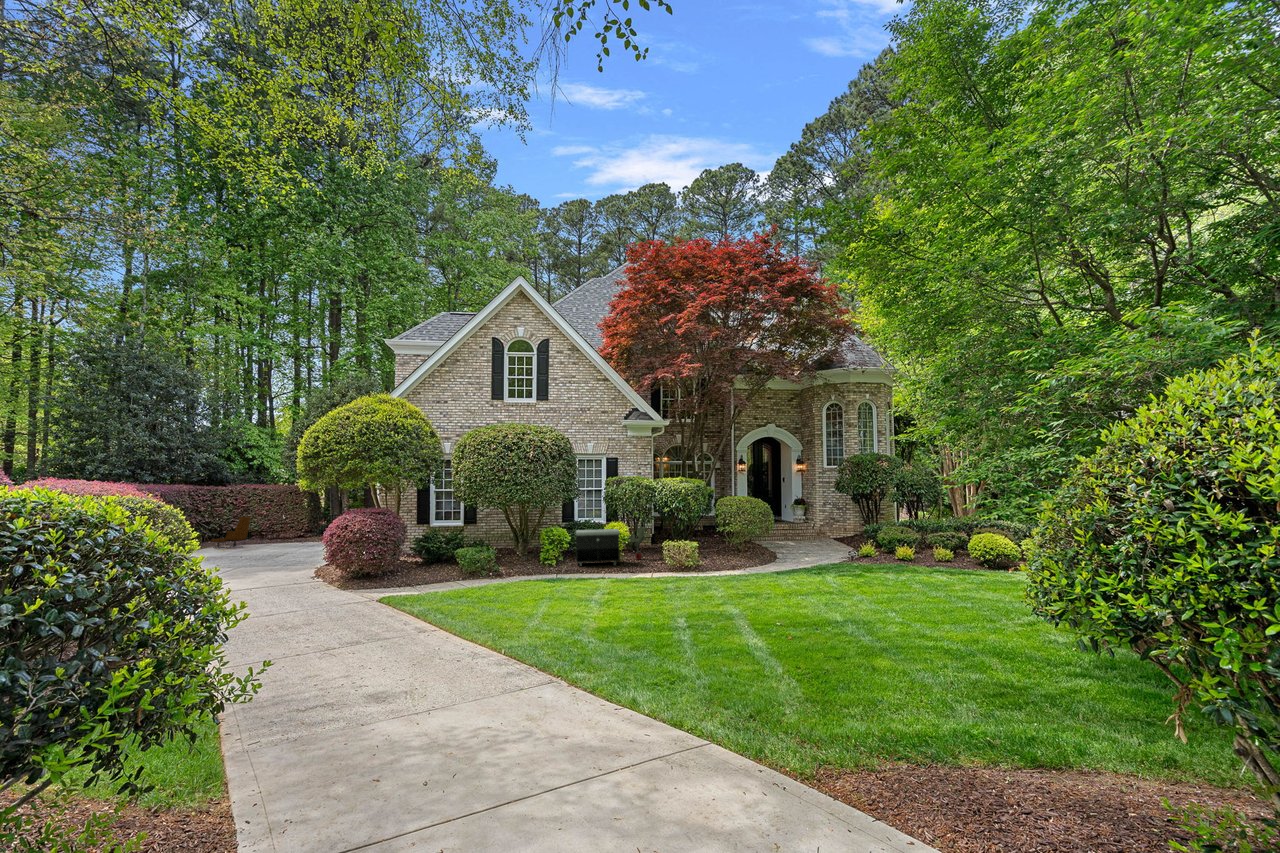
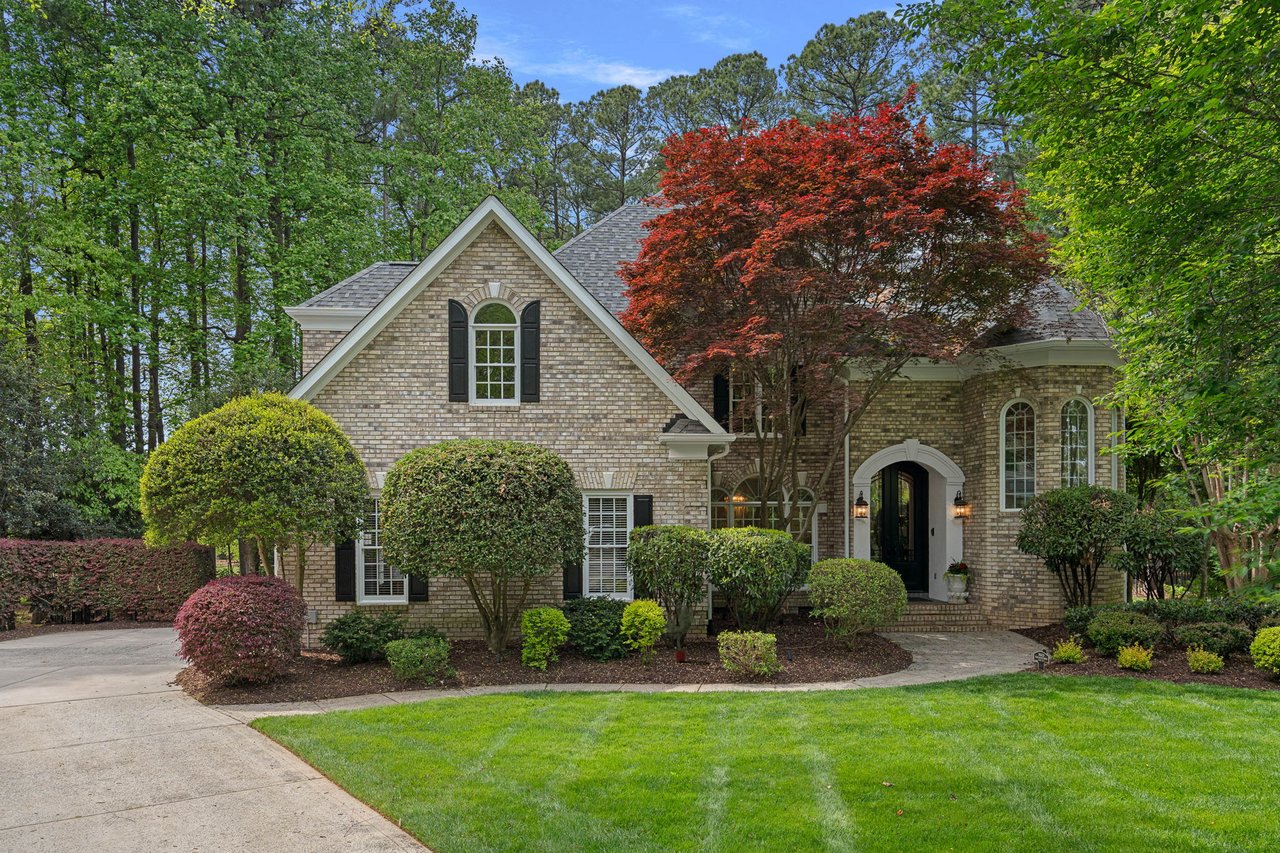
lounge chair: present [211,516,251,548] -> none [46,580,104,630]
storage bench: present [576,529,620,566] -> none [576,611,647,670]

